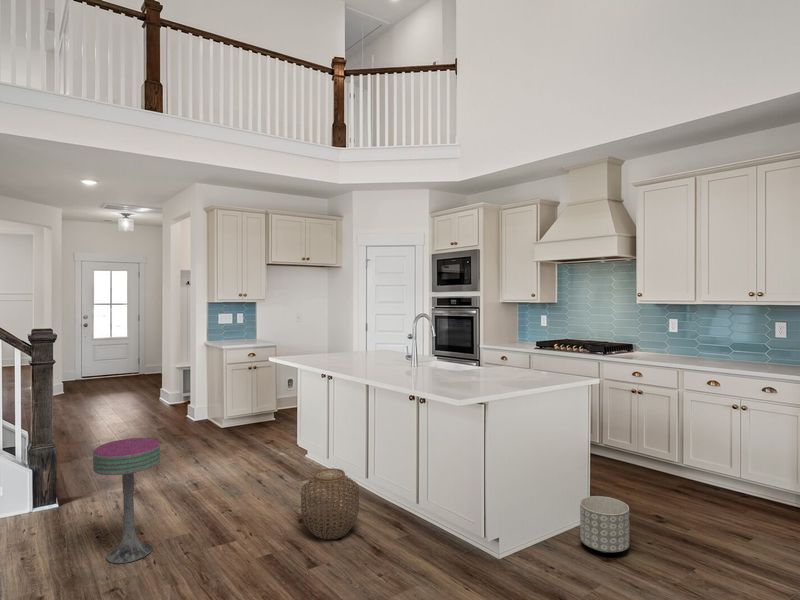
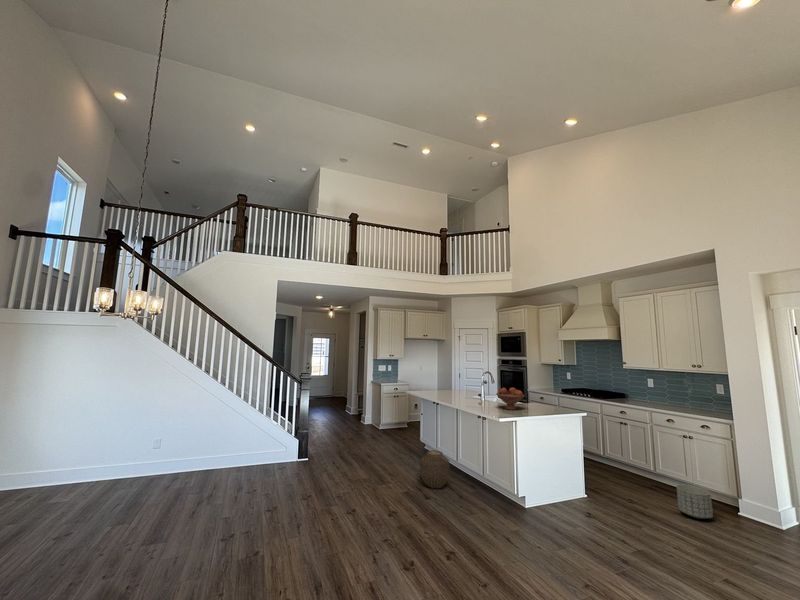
fruit bowl: none [448,342,501,383] -> present [496,388,525,410]
bar stool: present [93,438,161,563] -> none [327,426,355,486]
planter: present [580,496,629,553] -> present [676,484,713,519]

